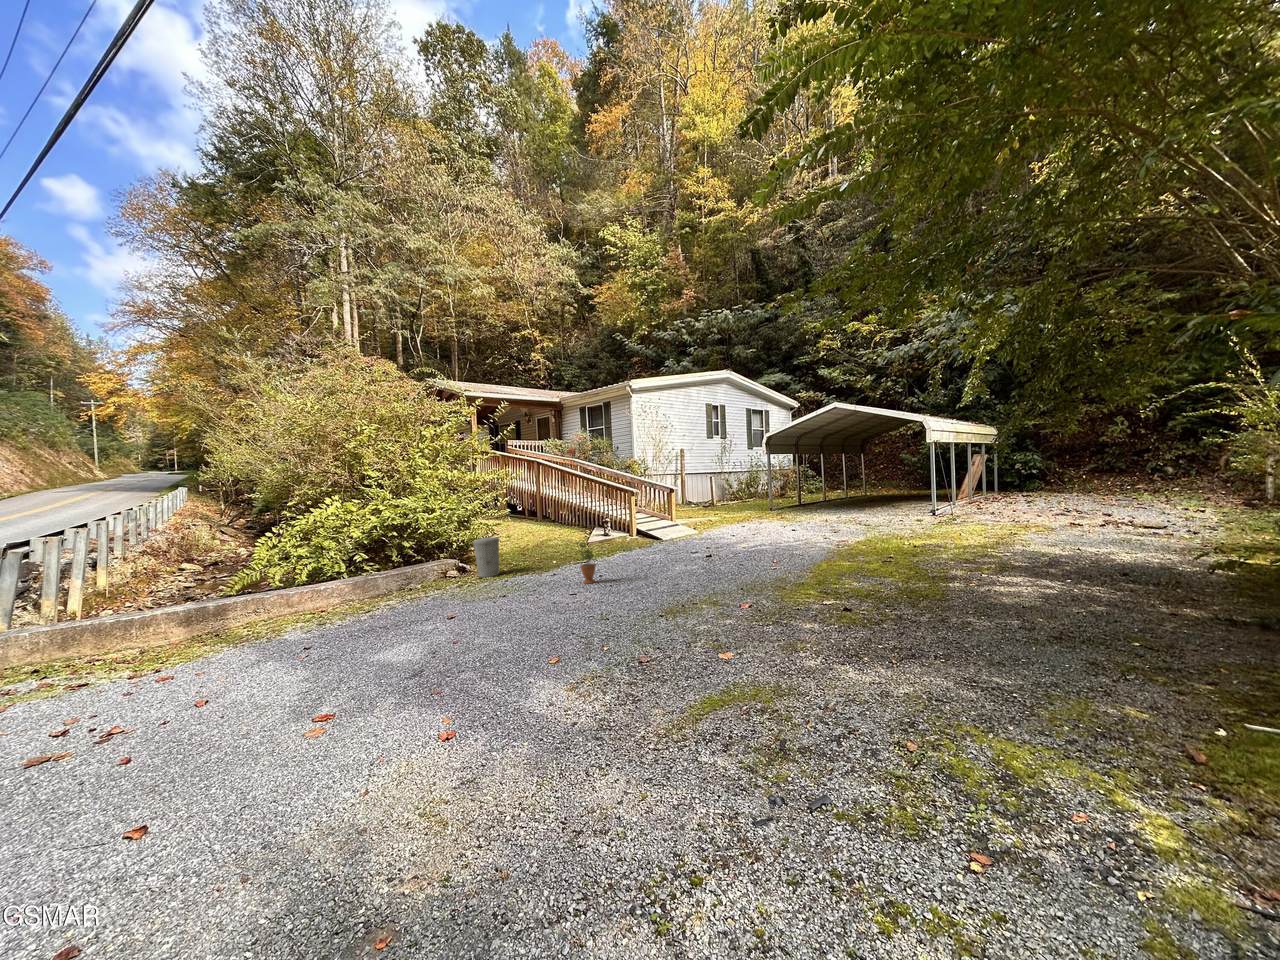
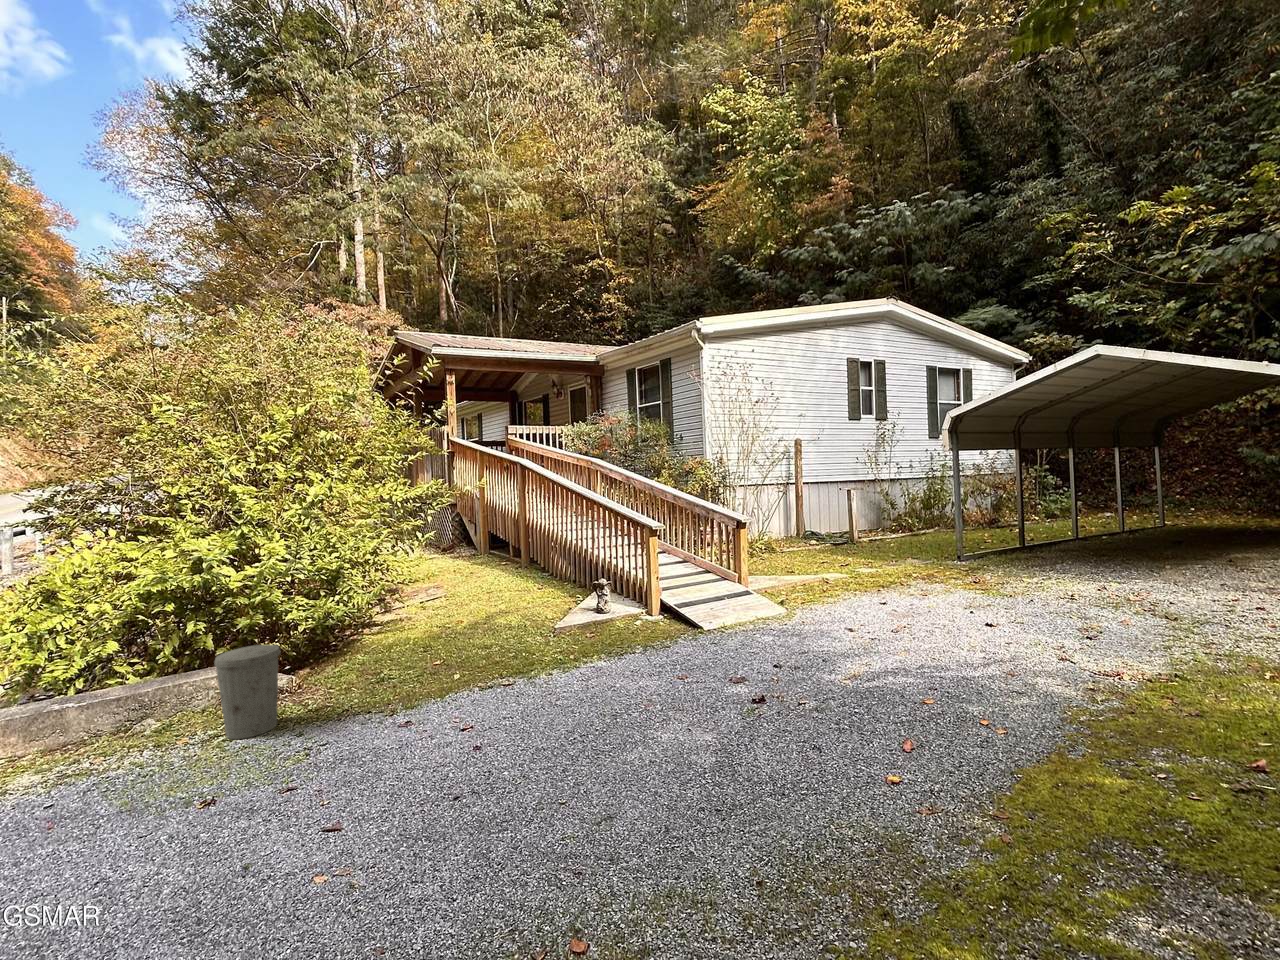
potted plant: present [580,541,596,584] -> none [291,730,353,871]

